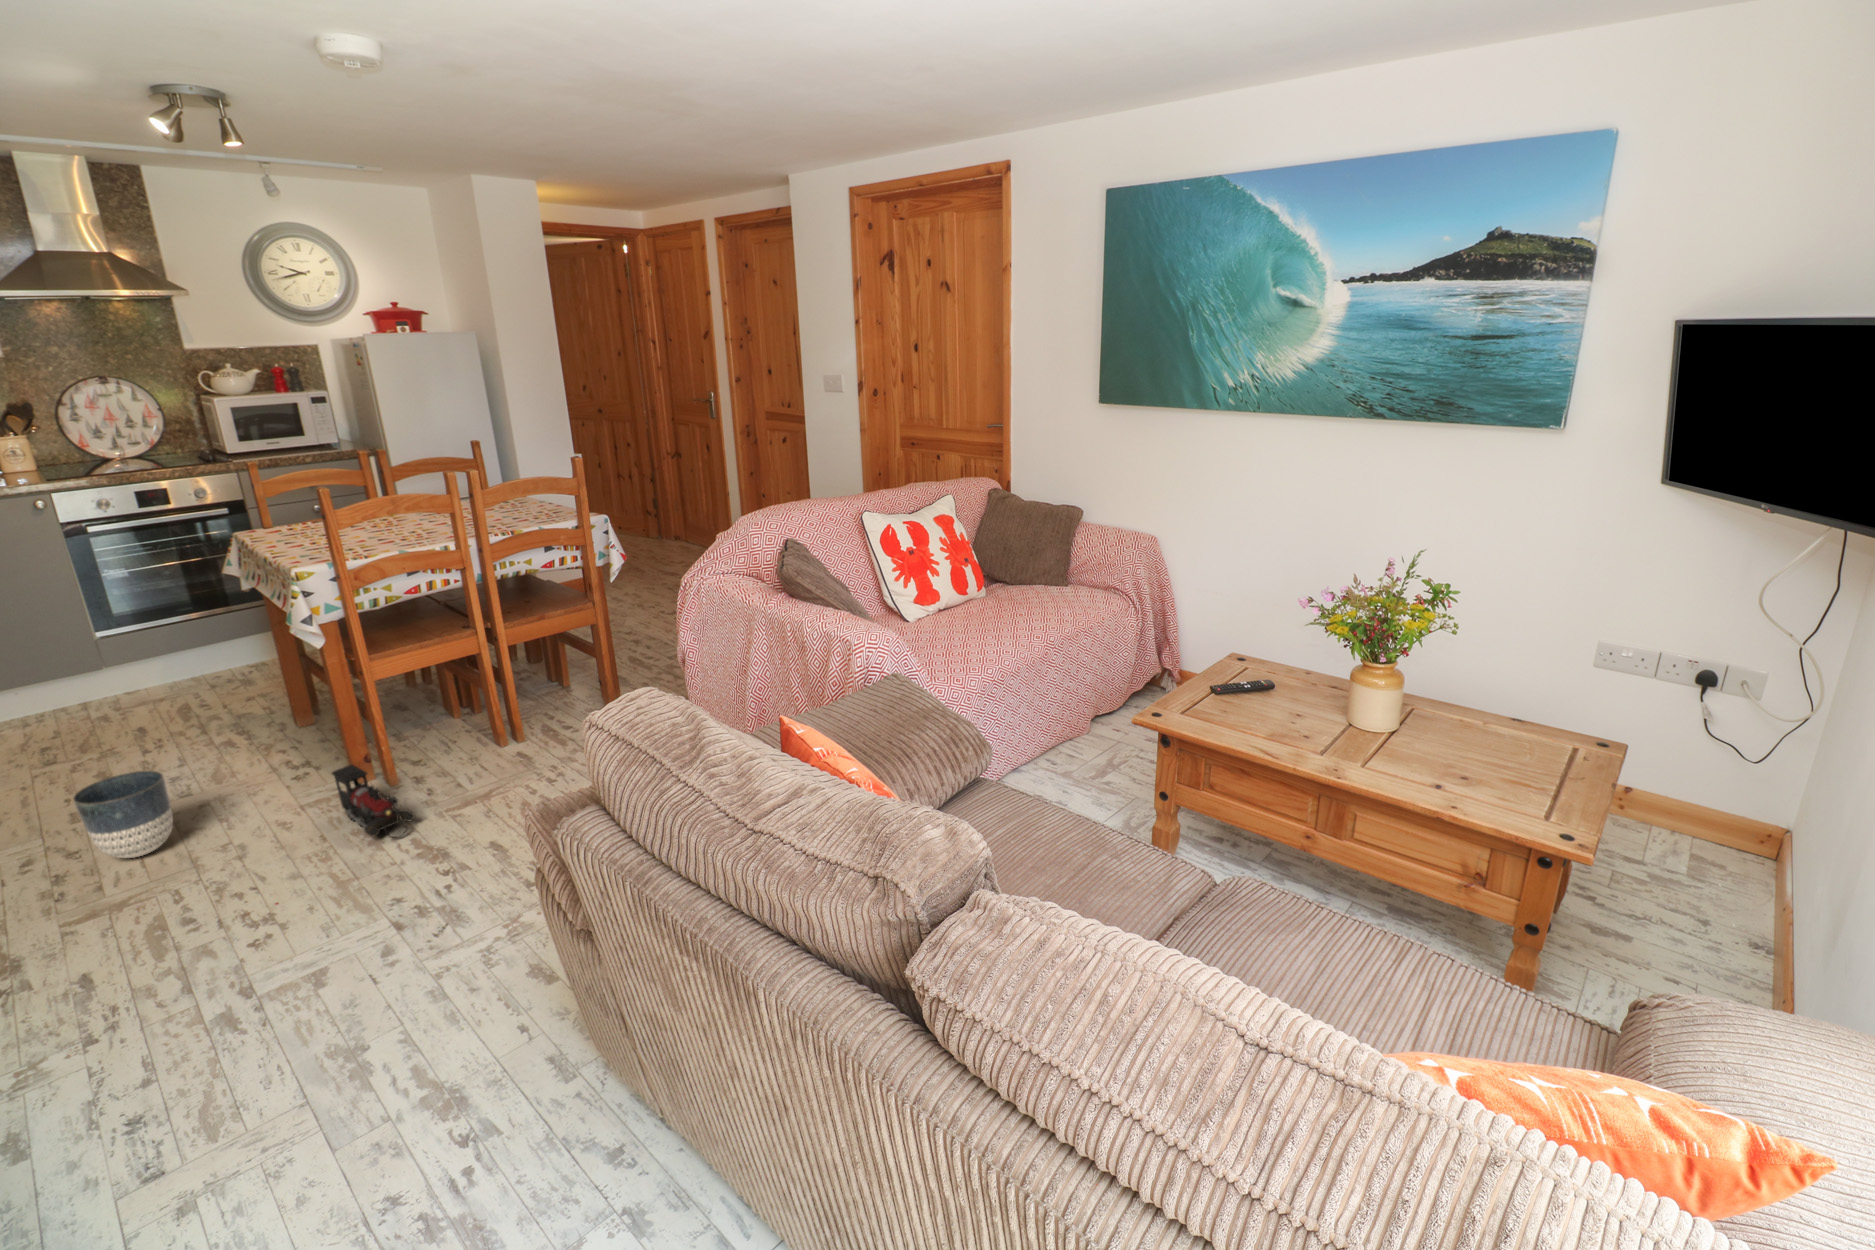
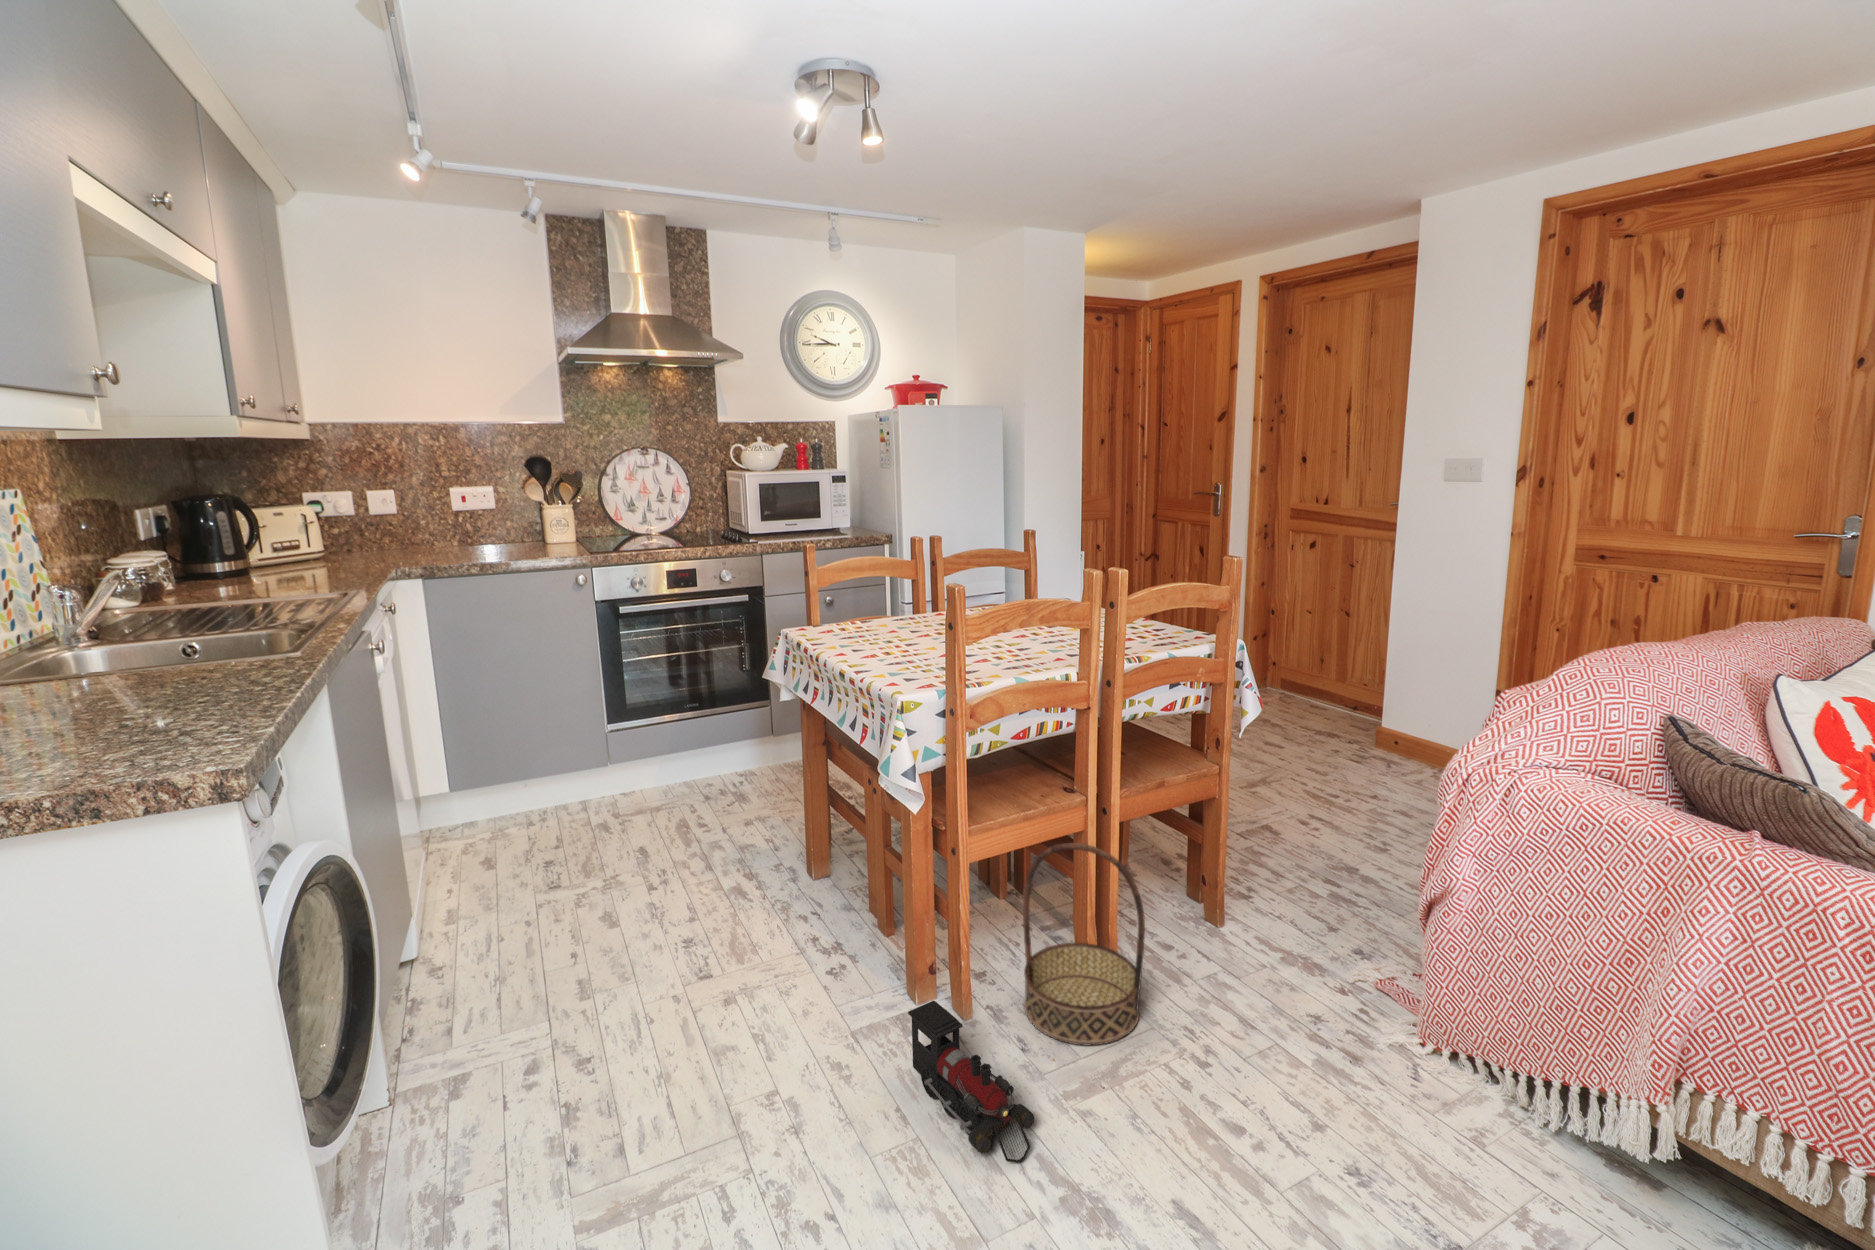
basket: none [430,656,522,781] -> present [1023,843,1145,1045]
planter: present [73,771,173,858] -> none [599,966,704,1103]

